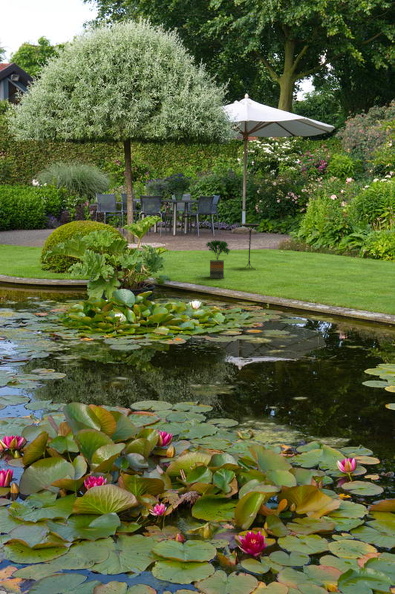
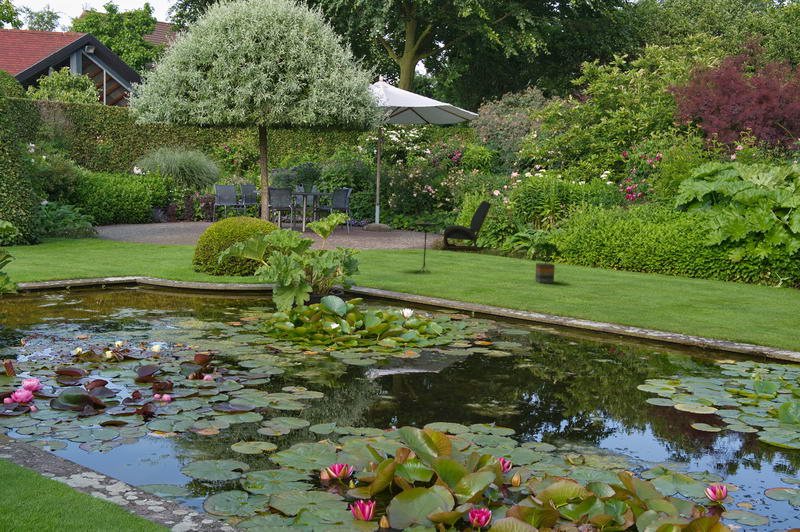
lounge chair: none [284,204,330,250] -> present [443,201,491,251]
potted tree: present [206,240,230,278] -> present [534,242,561,283]

